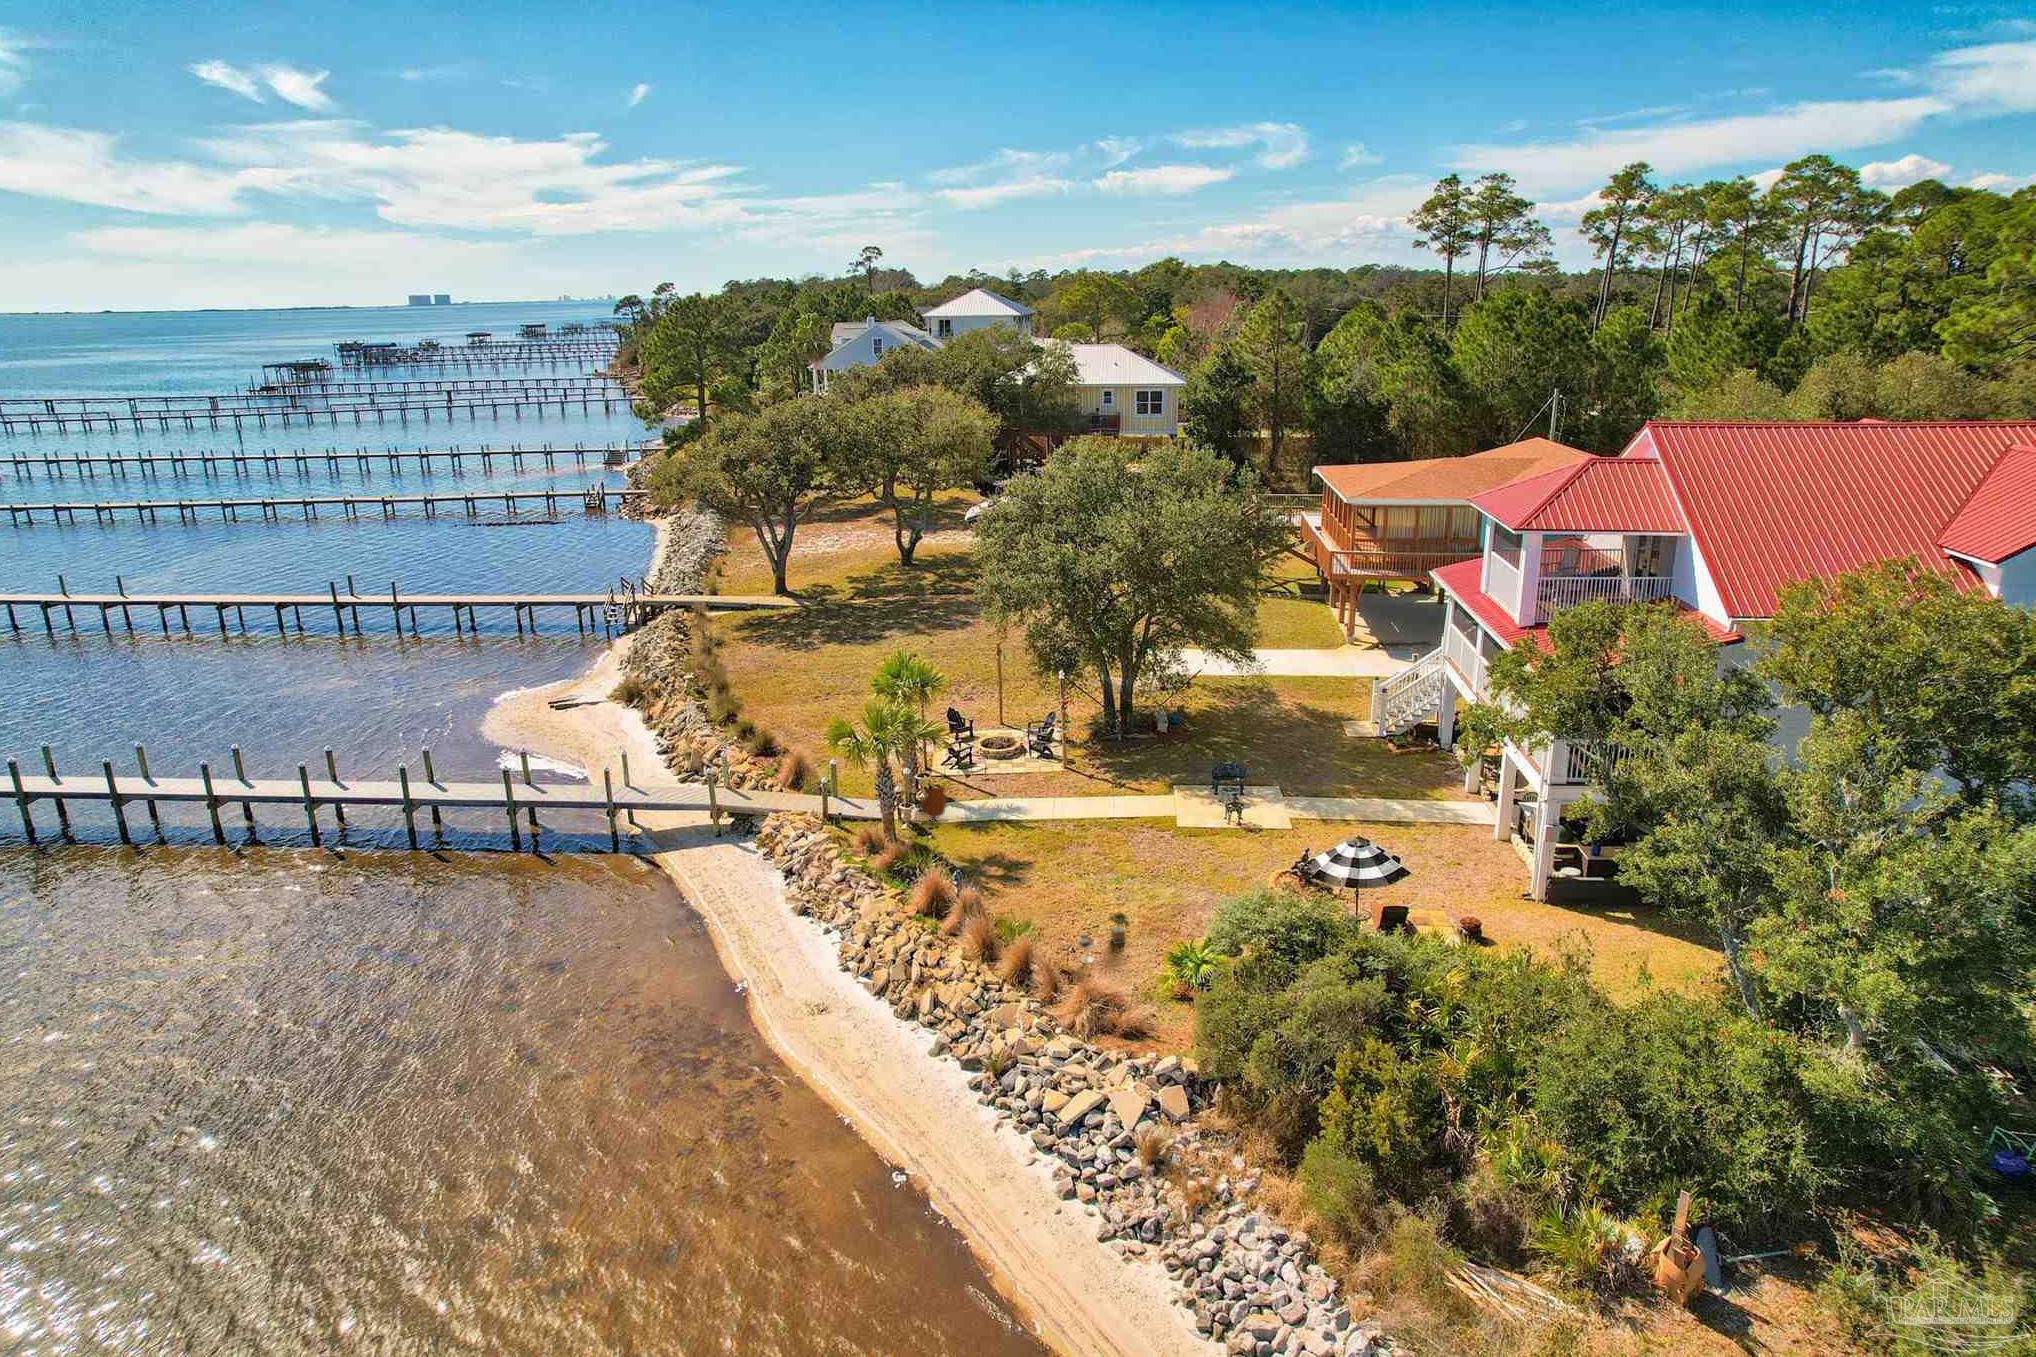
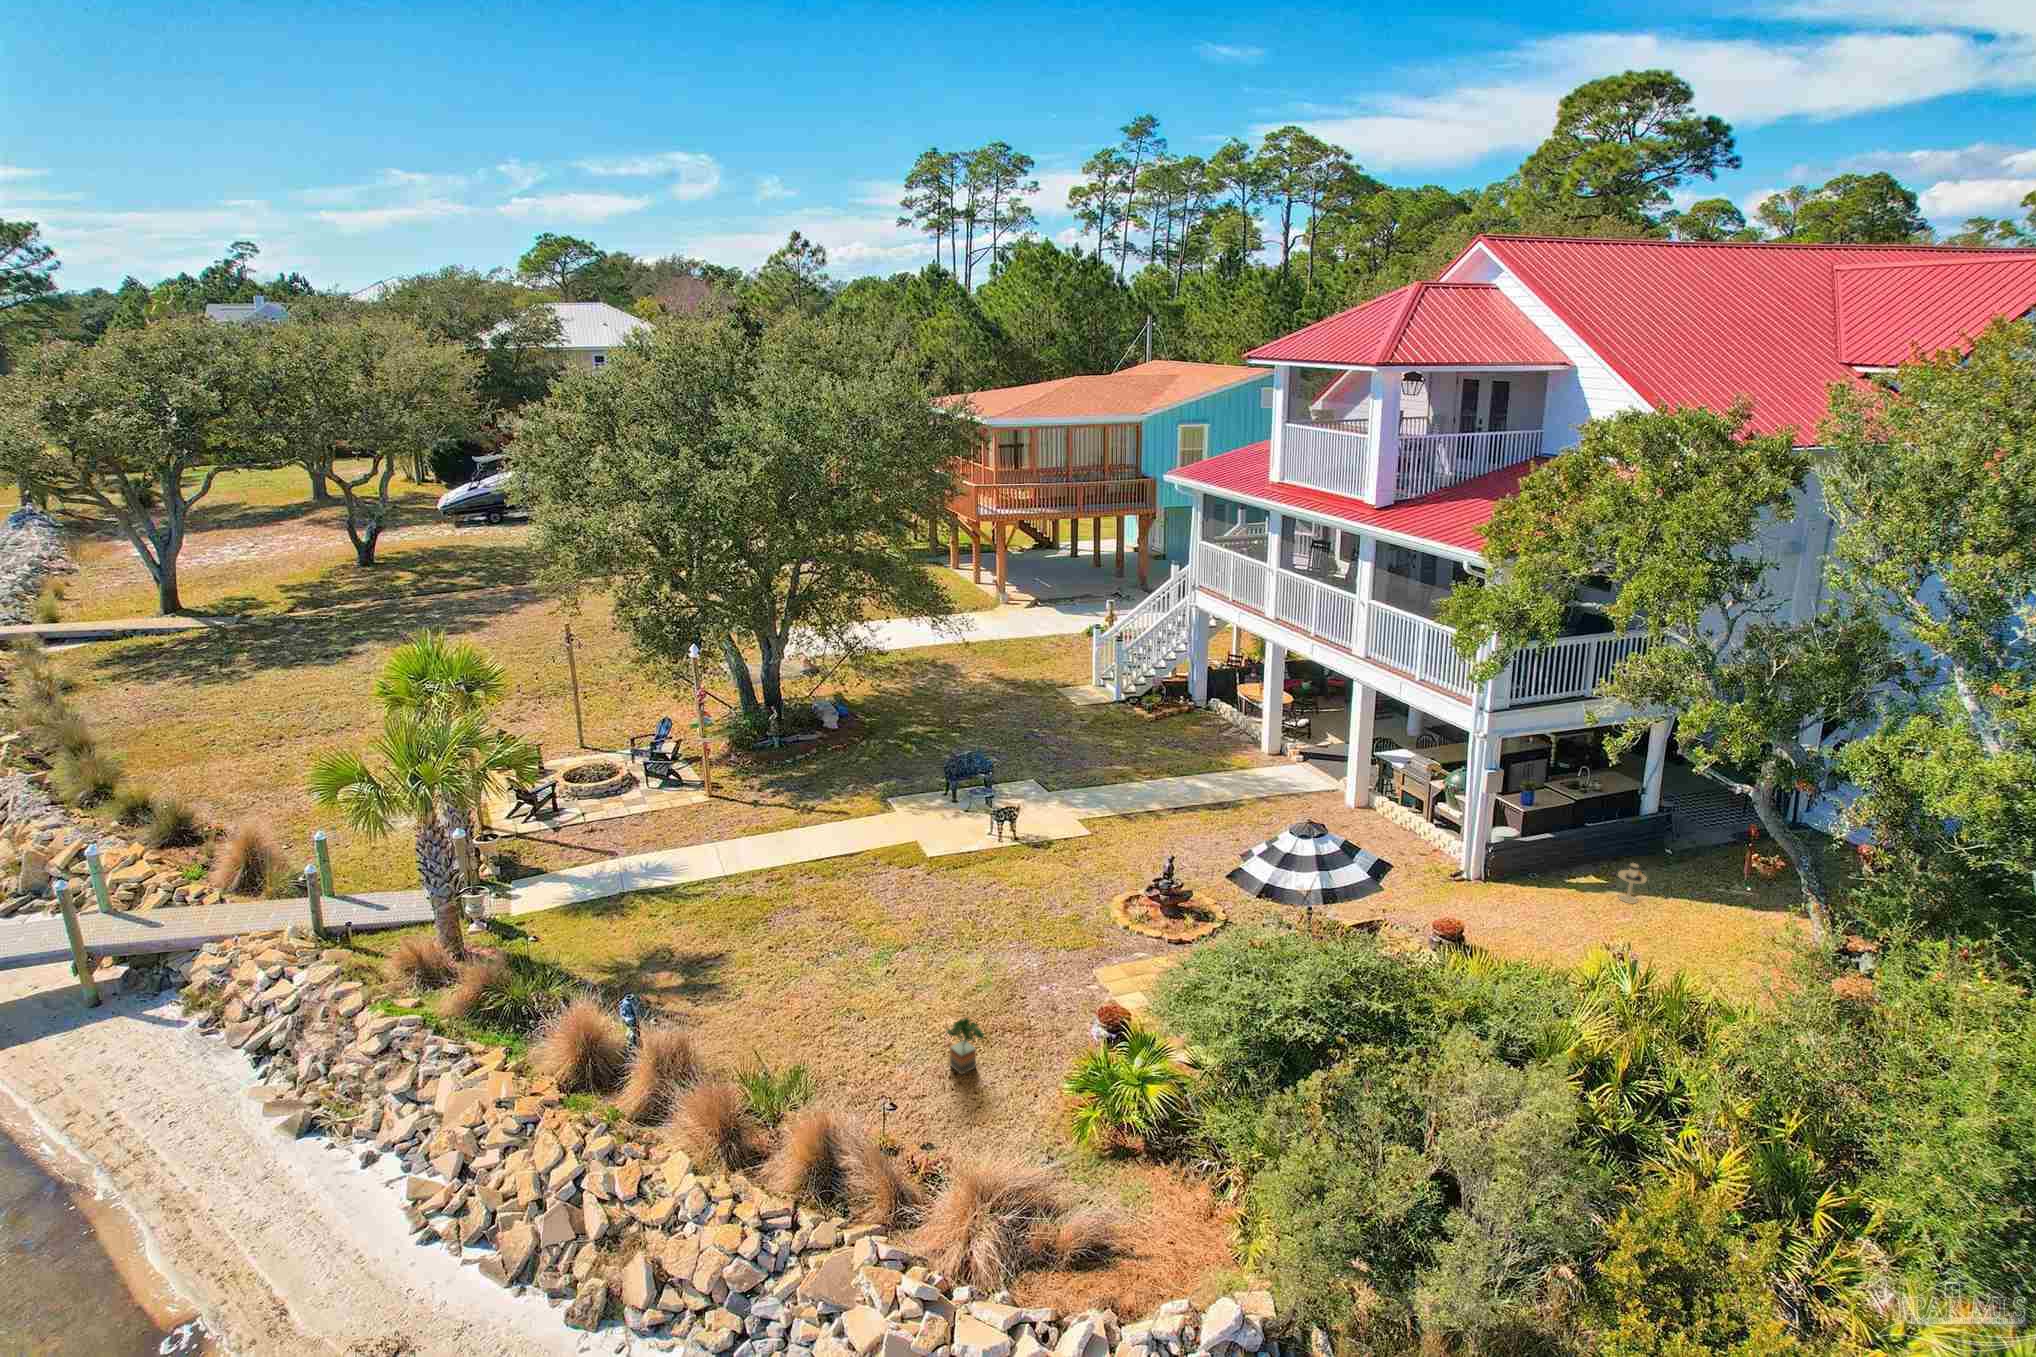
lounge chair: present [920,787,946,822] -> none [512,848,571,920]
side table: present [1077,933,1097,964] -> present [1618,863,1647,903]

